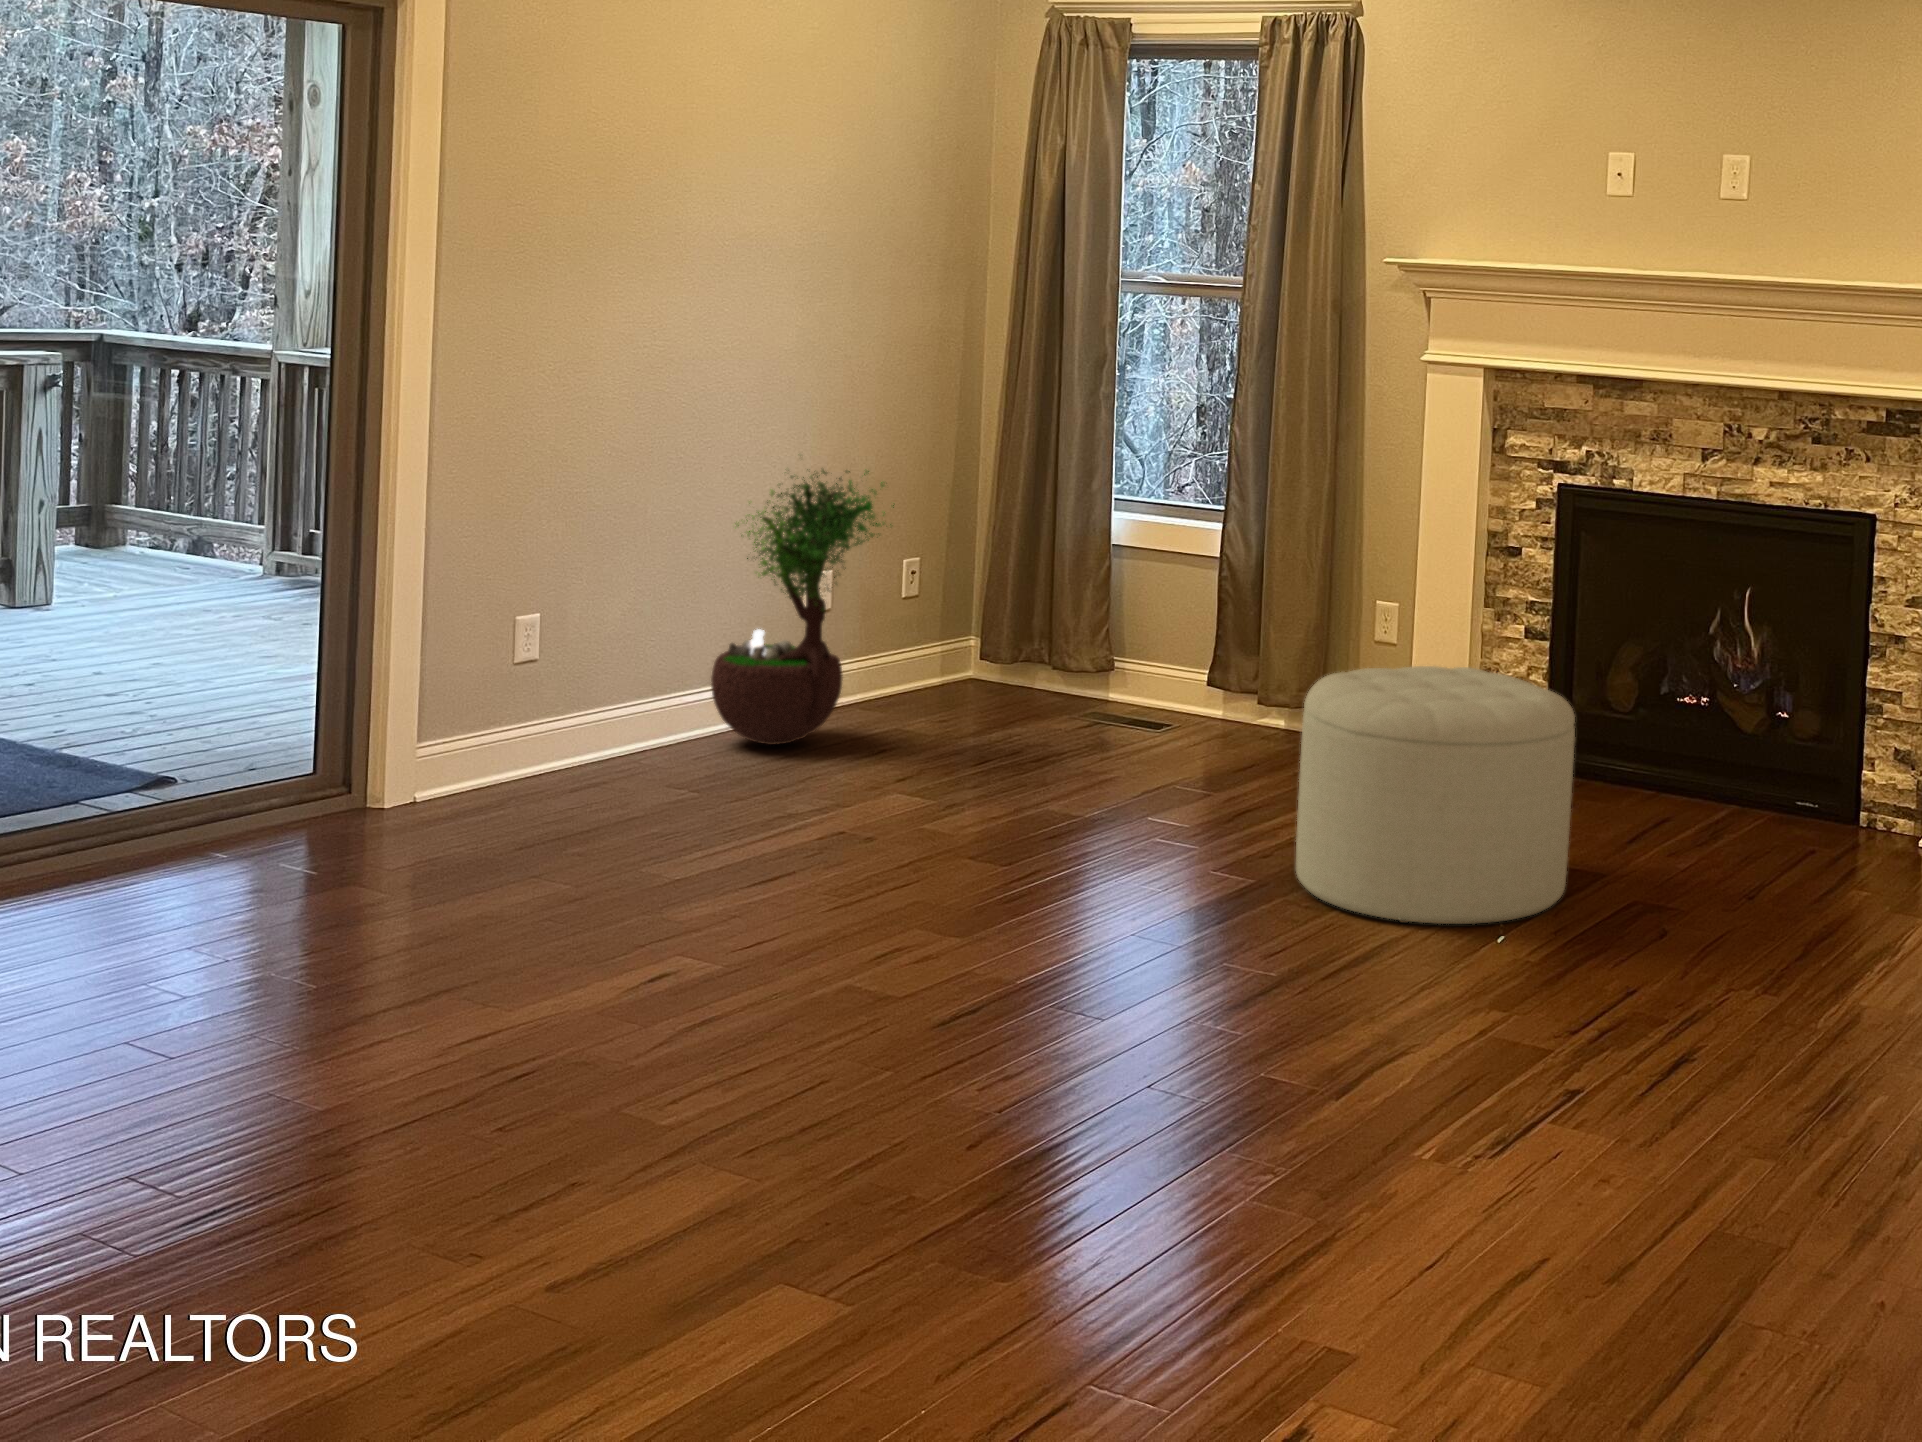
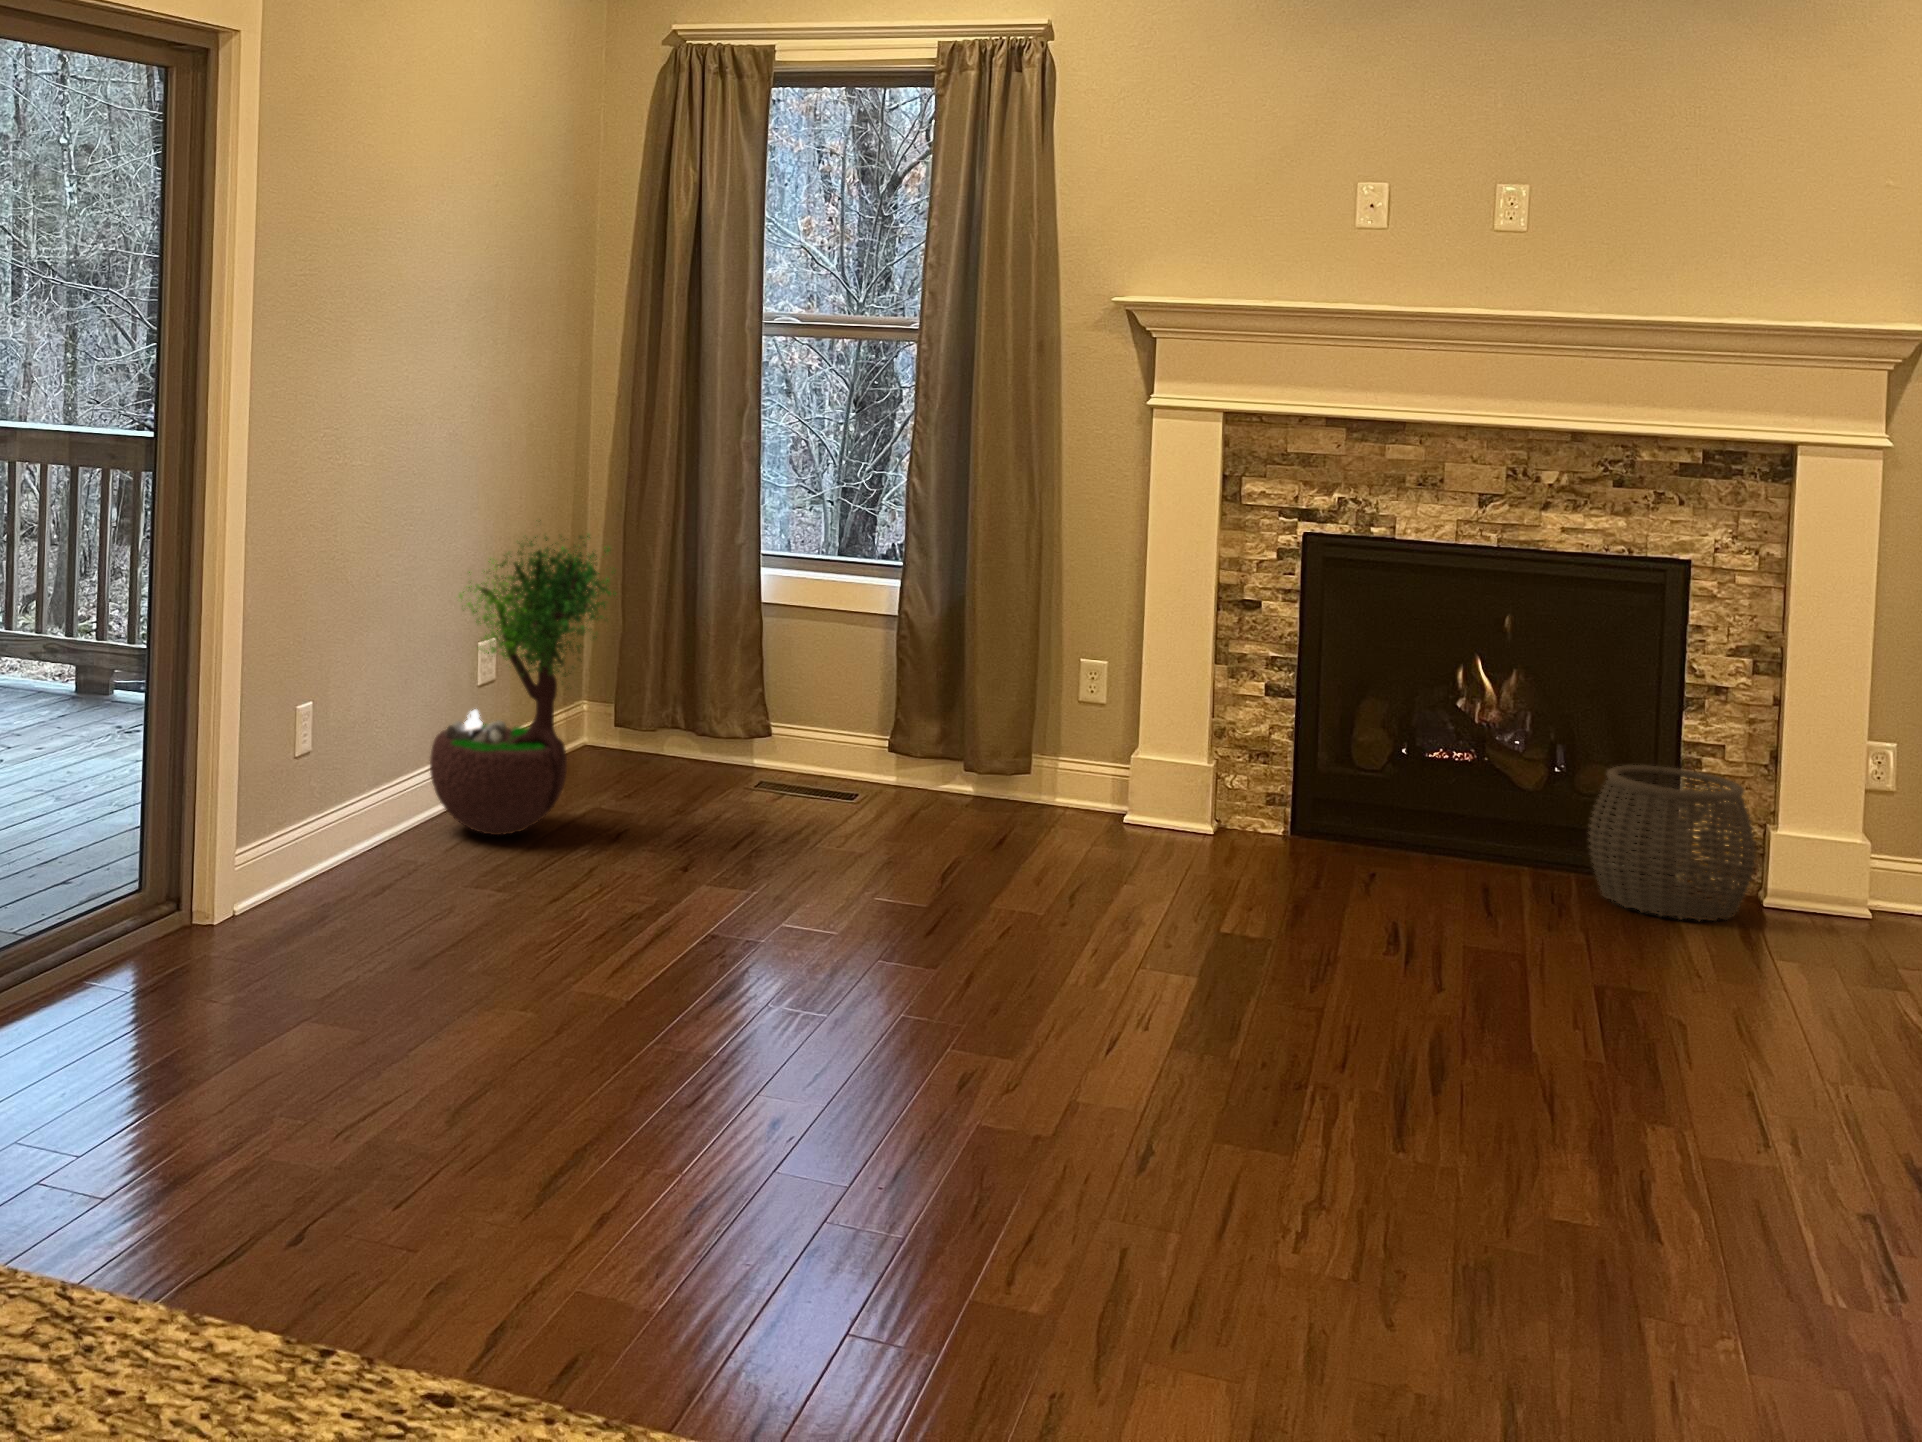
ottoman: present [1296,666,1575,924] -> none [1231,740,1553,1025]
woven basket: none [1748,708,1893,854] -> present [1589,765,1756,921]

